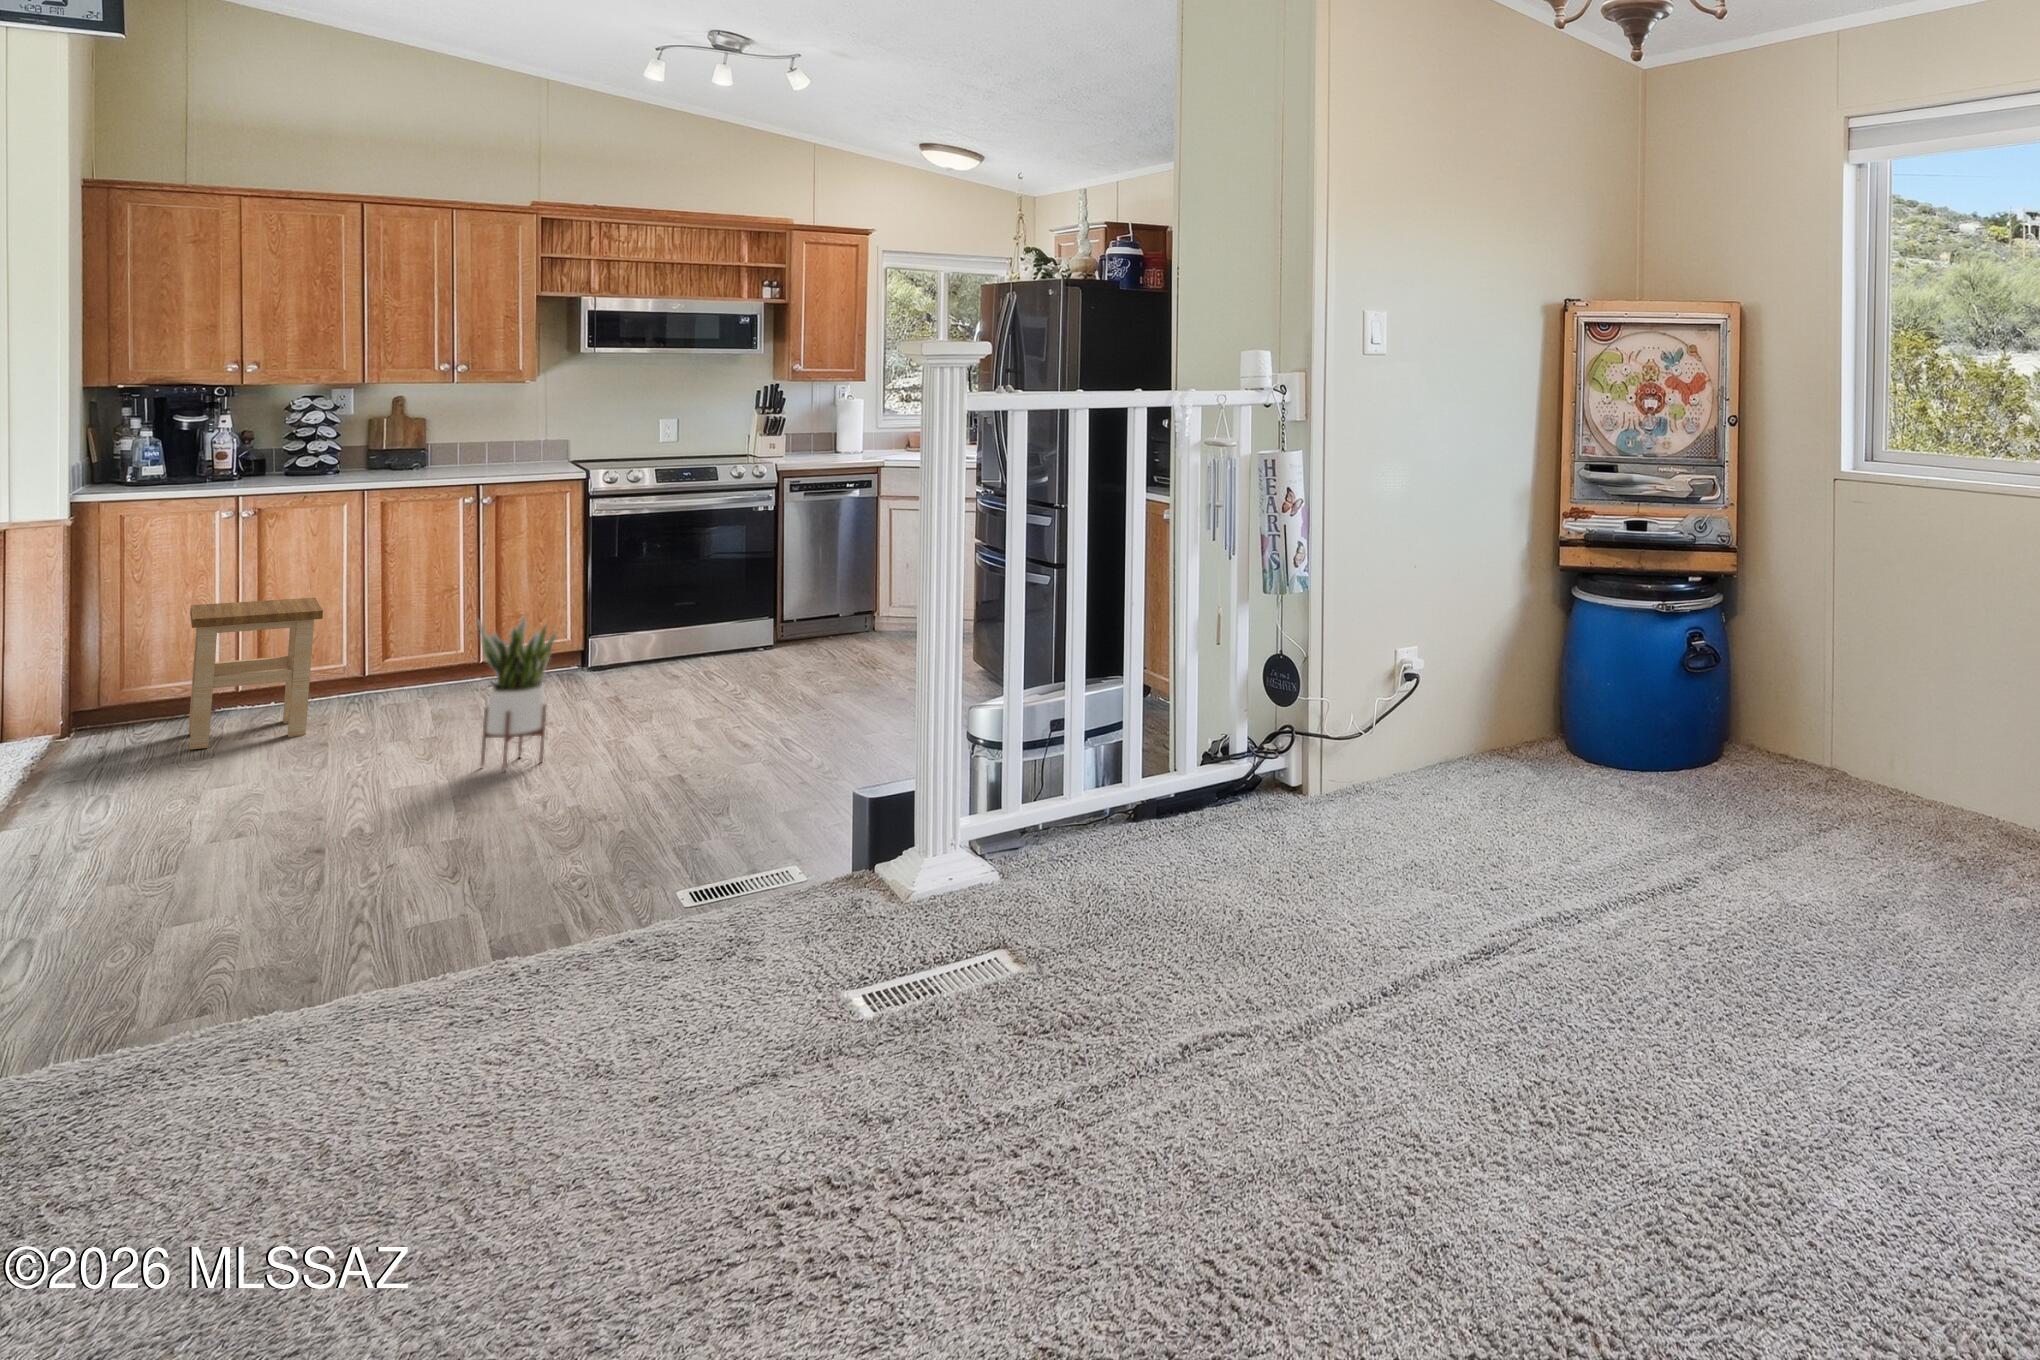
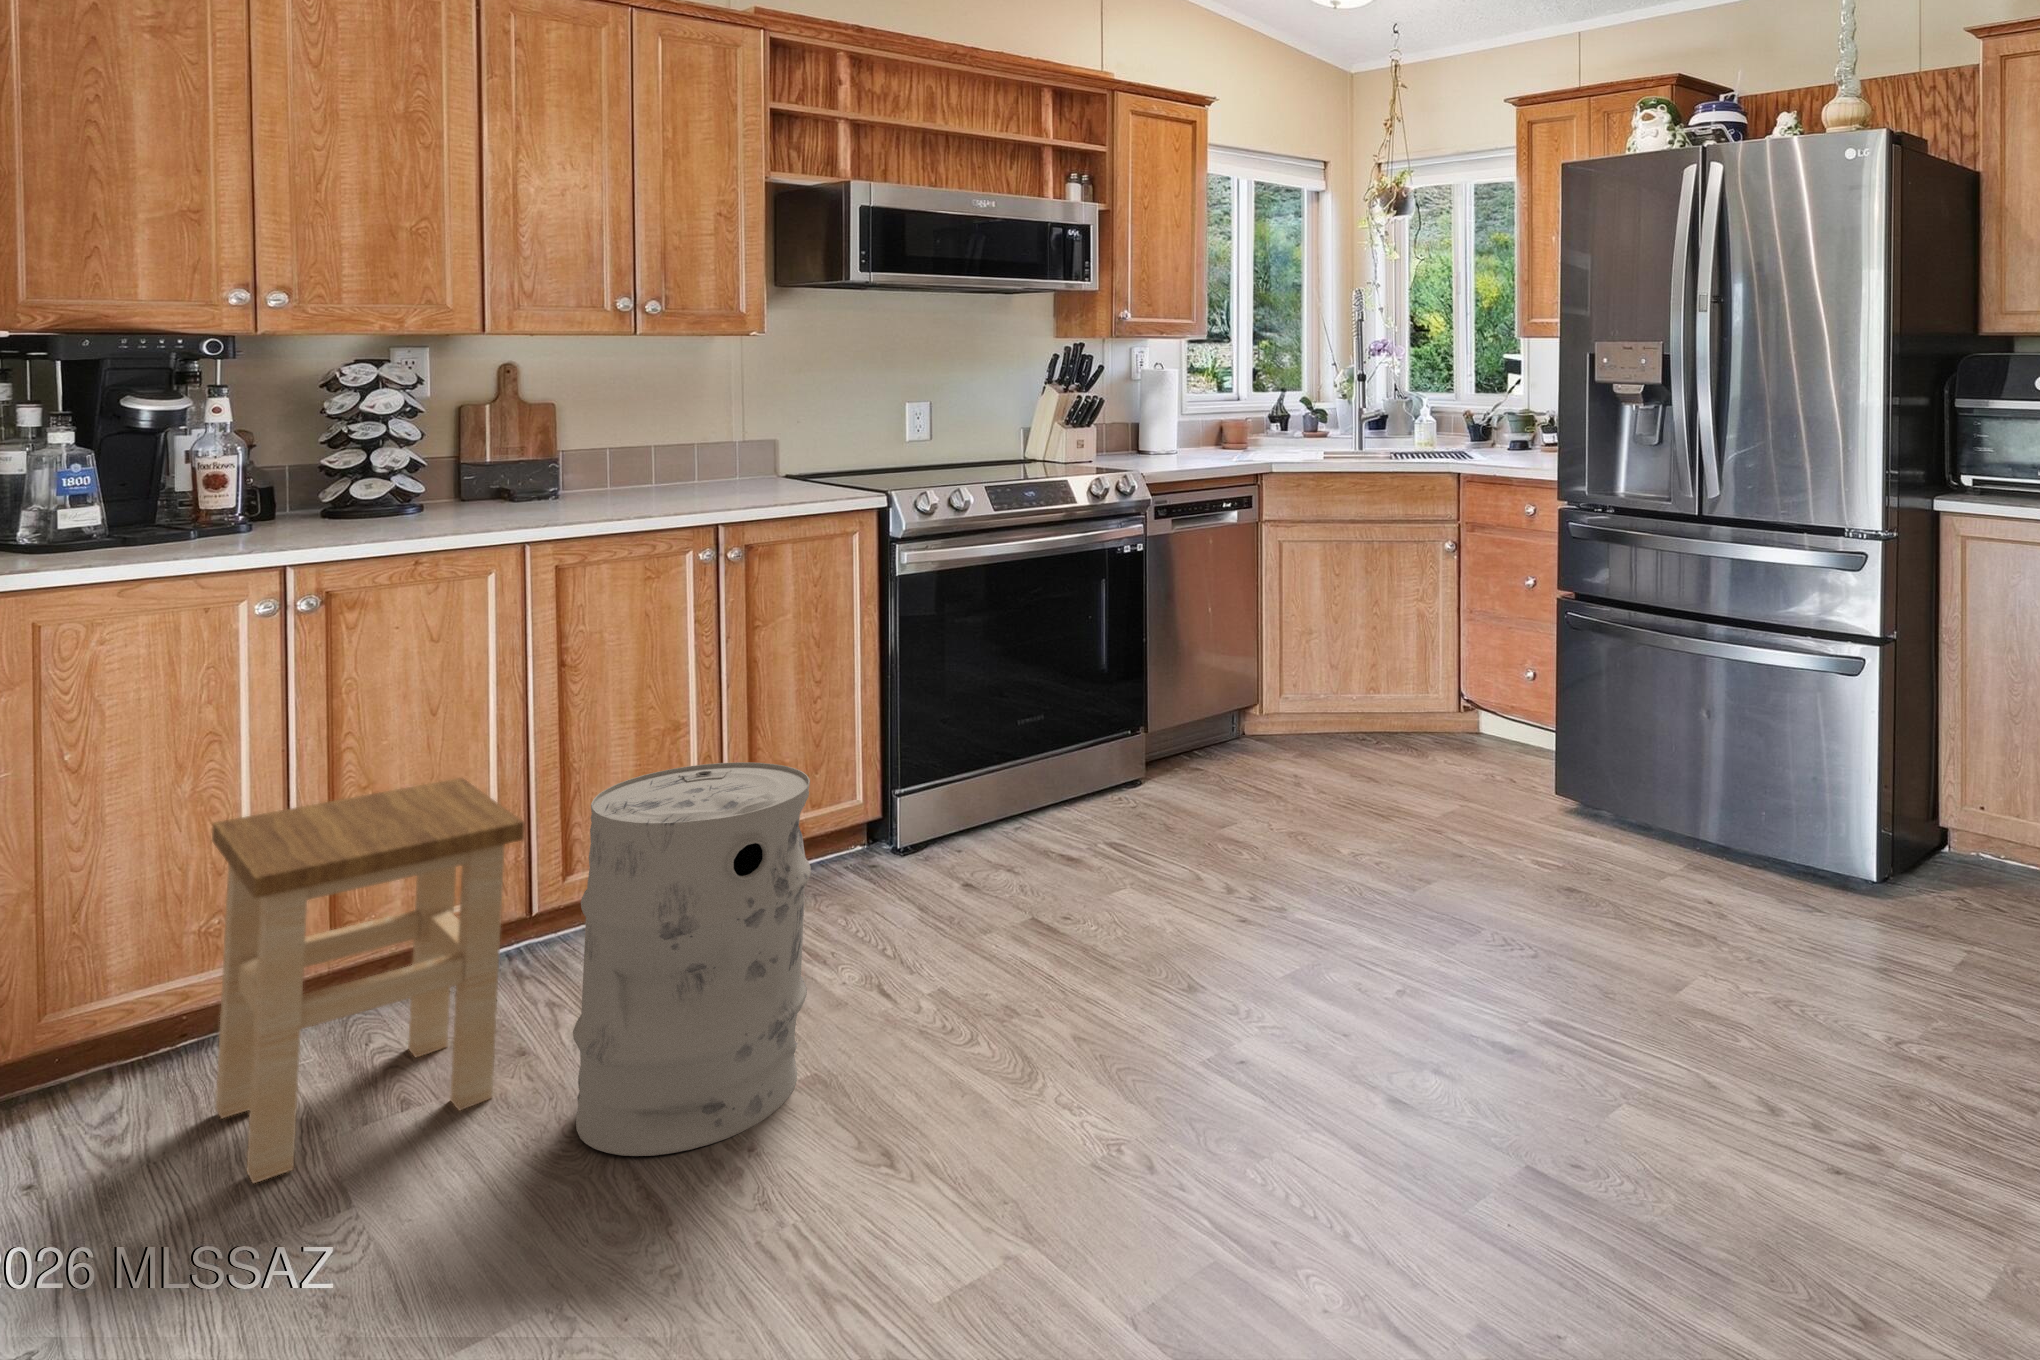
trash can: none [329,591,454,750] -> present [573,762,811,1156]
potted plant: present [478,617,556,771] -> none [1009,843,1134,1226]

